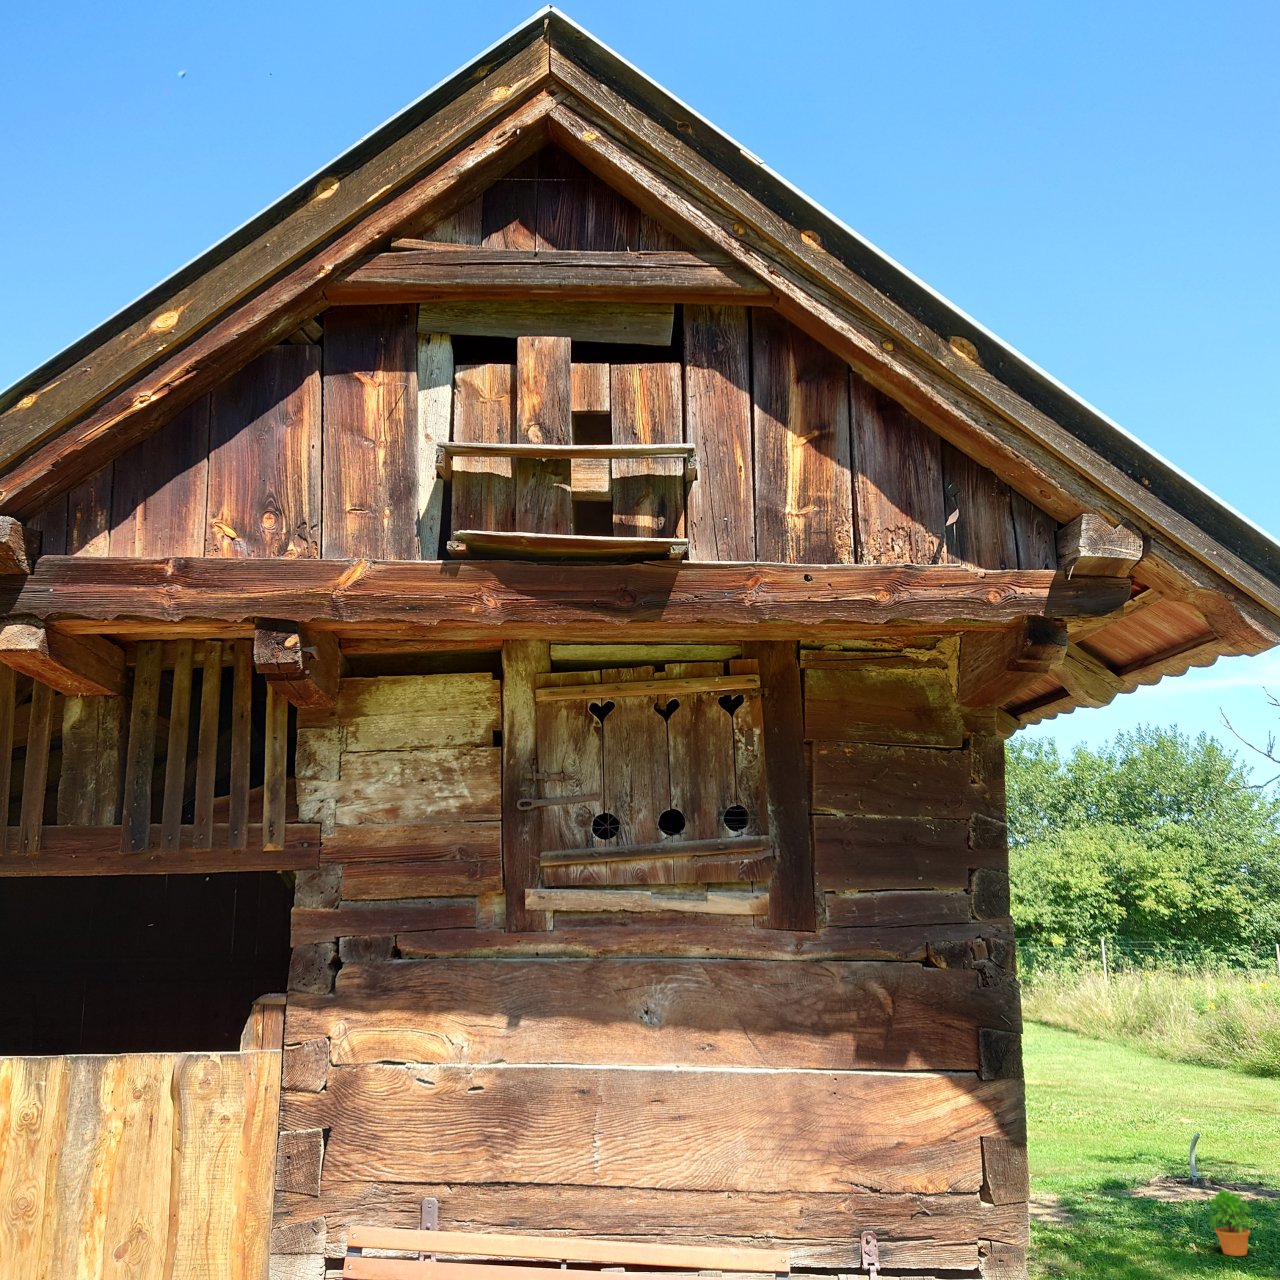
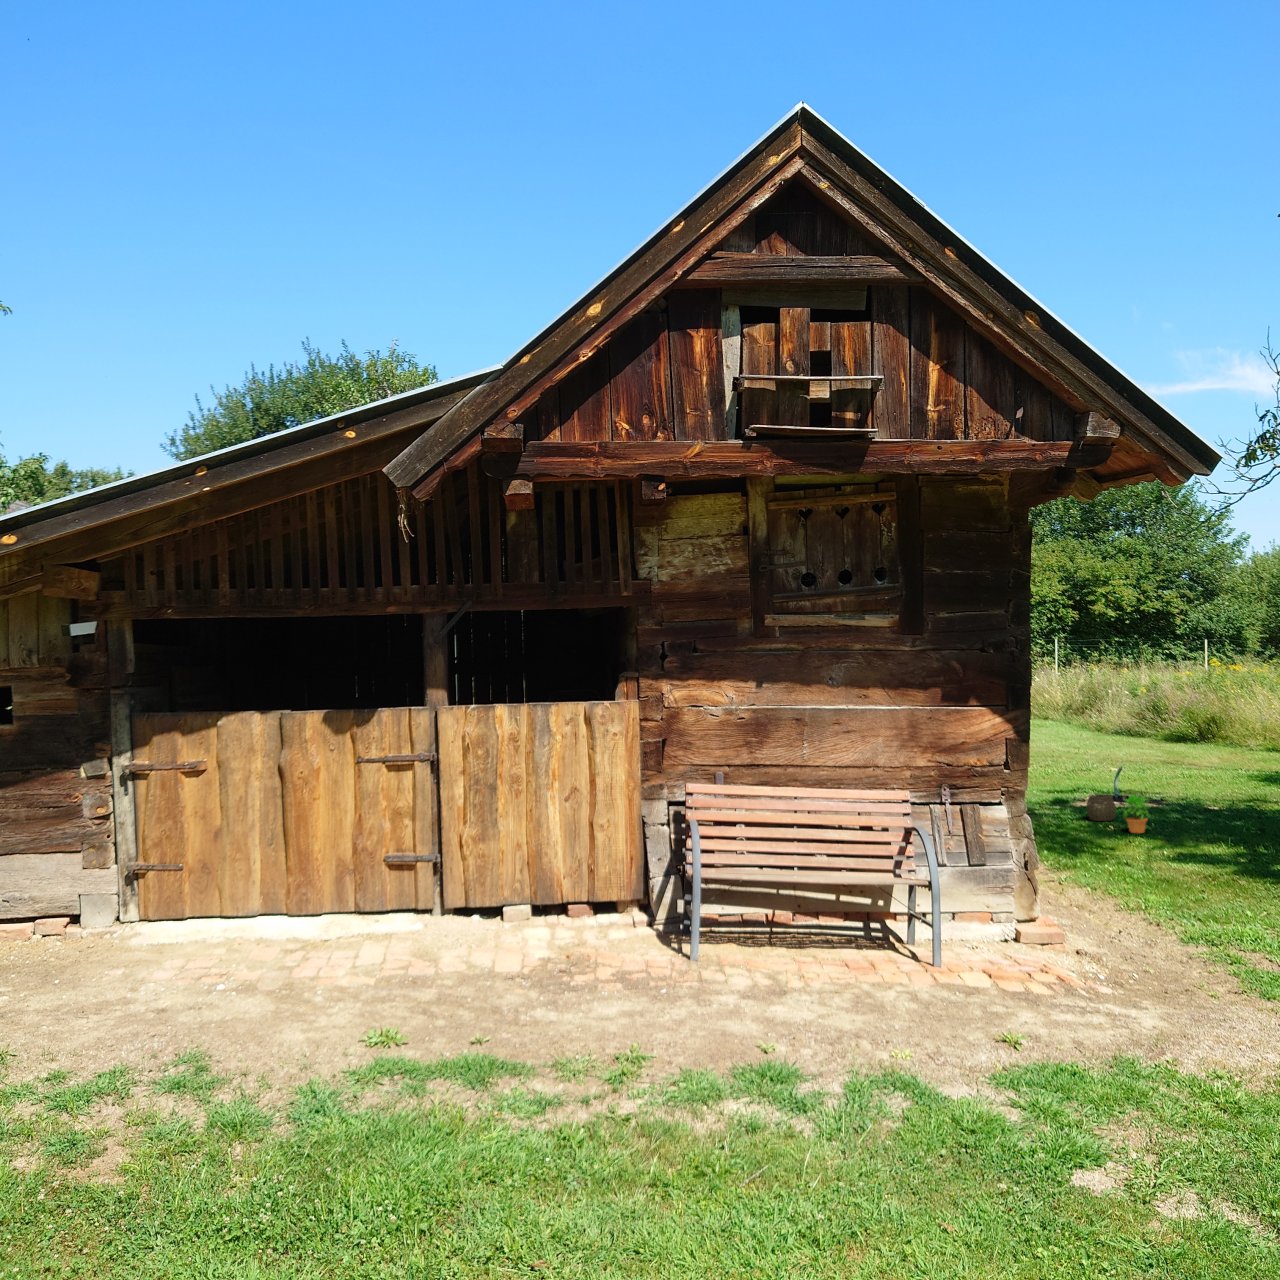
woven basket: none [1150,1183,1197,1228] -> present [1086,795,1116,821]

